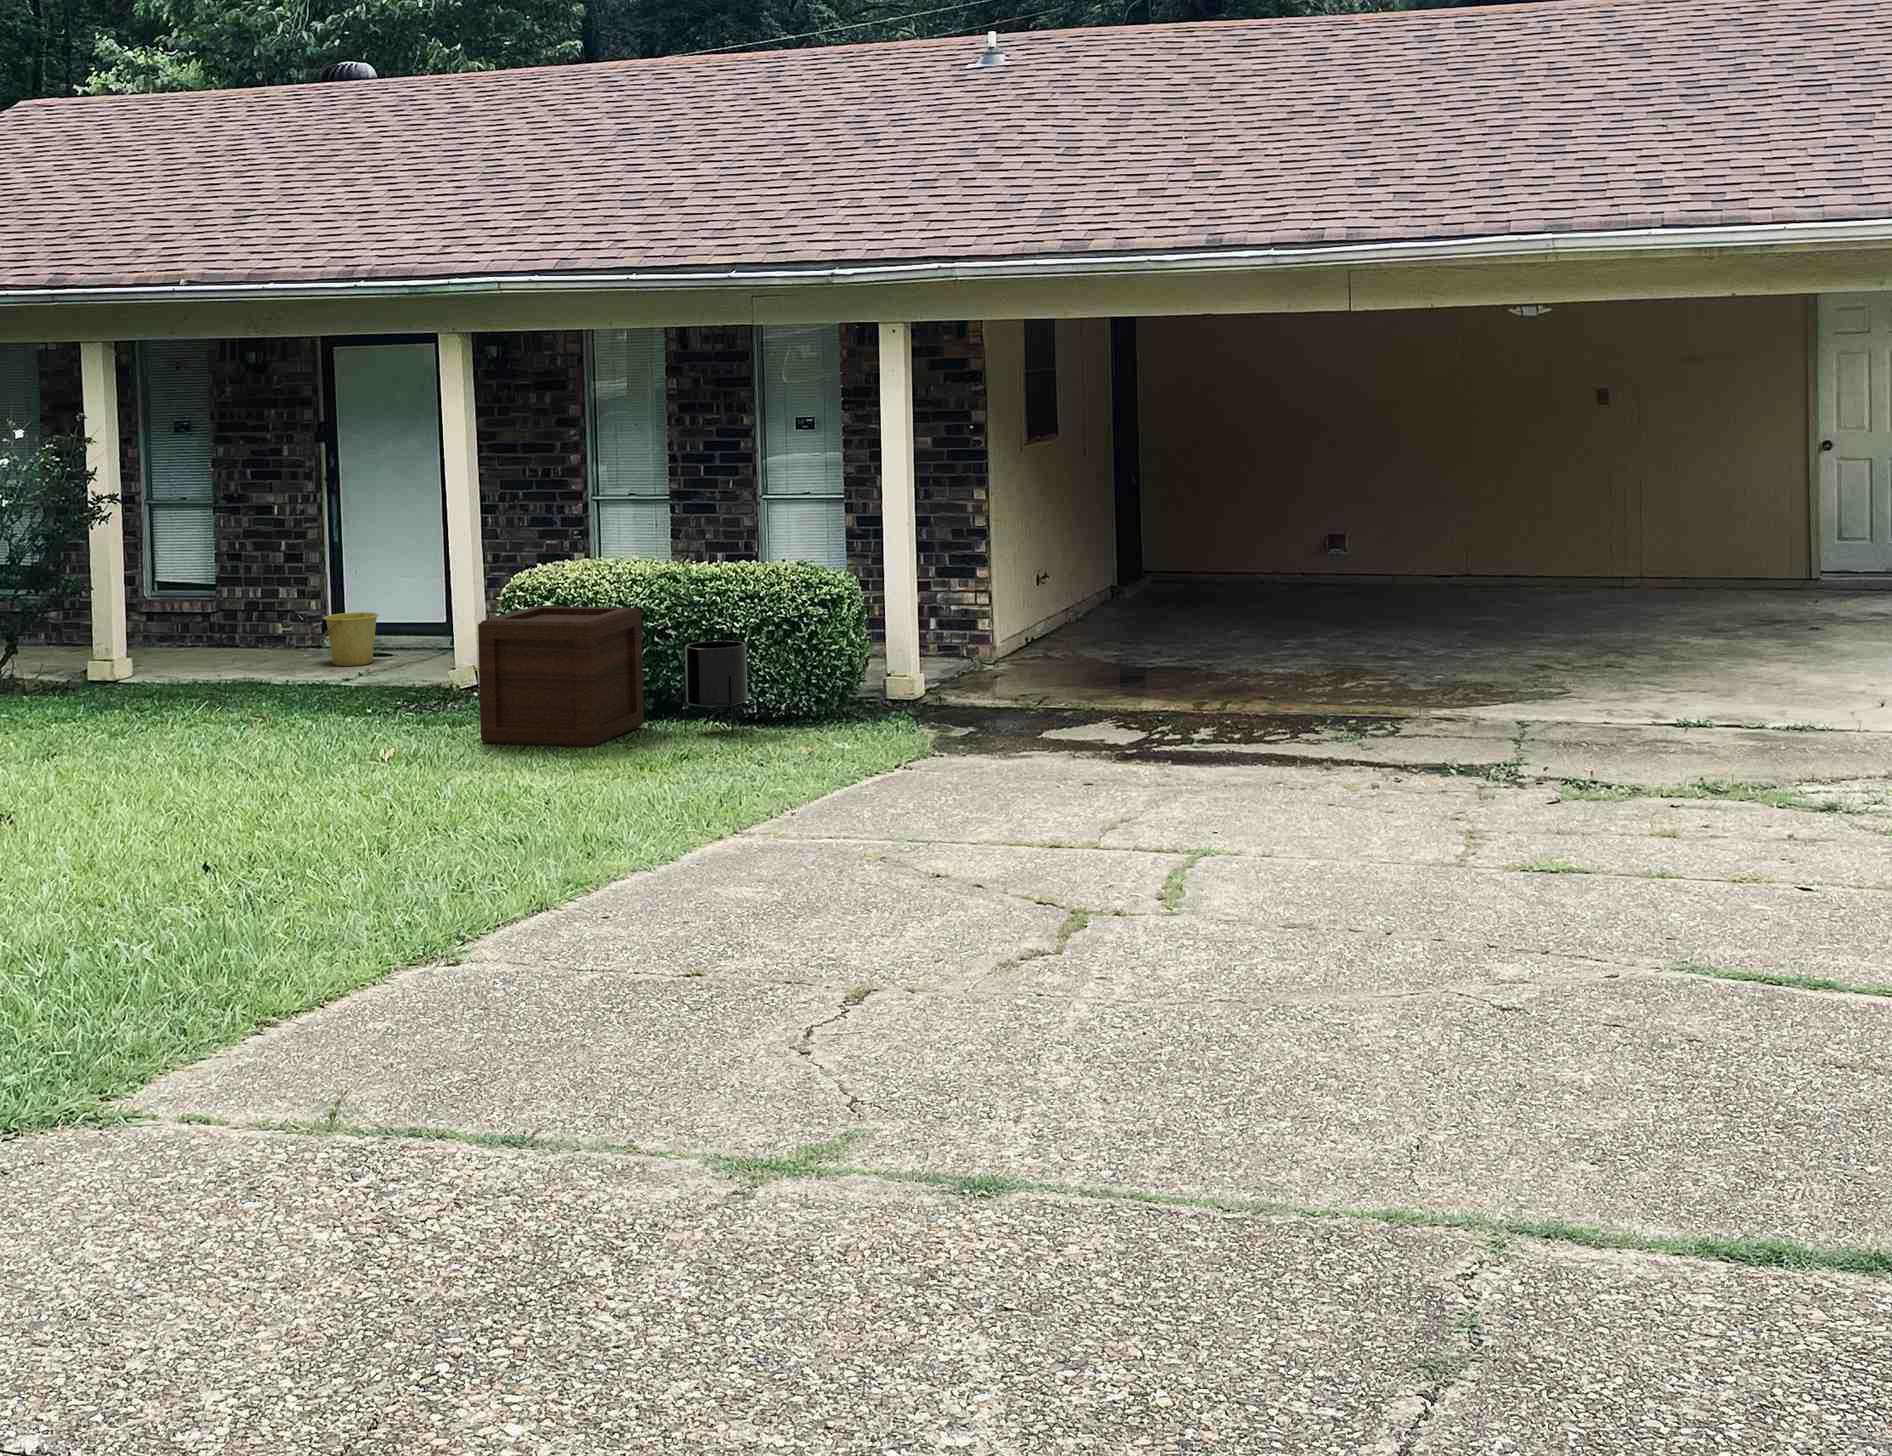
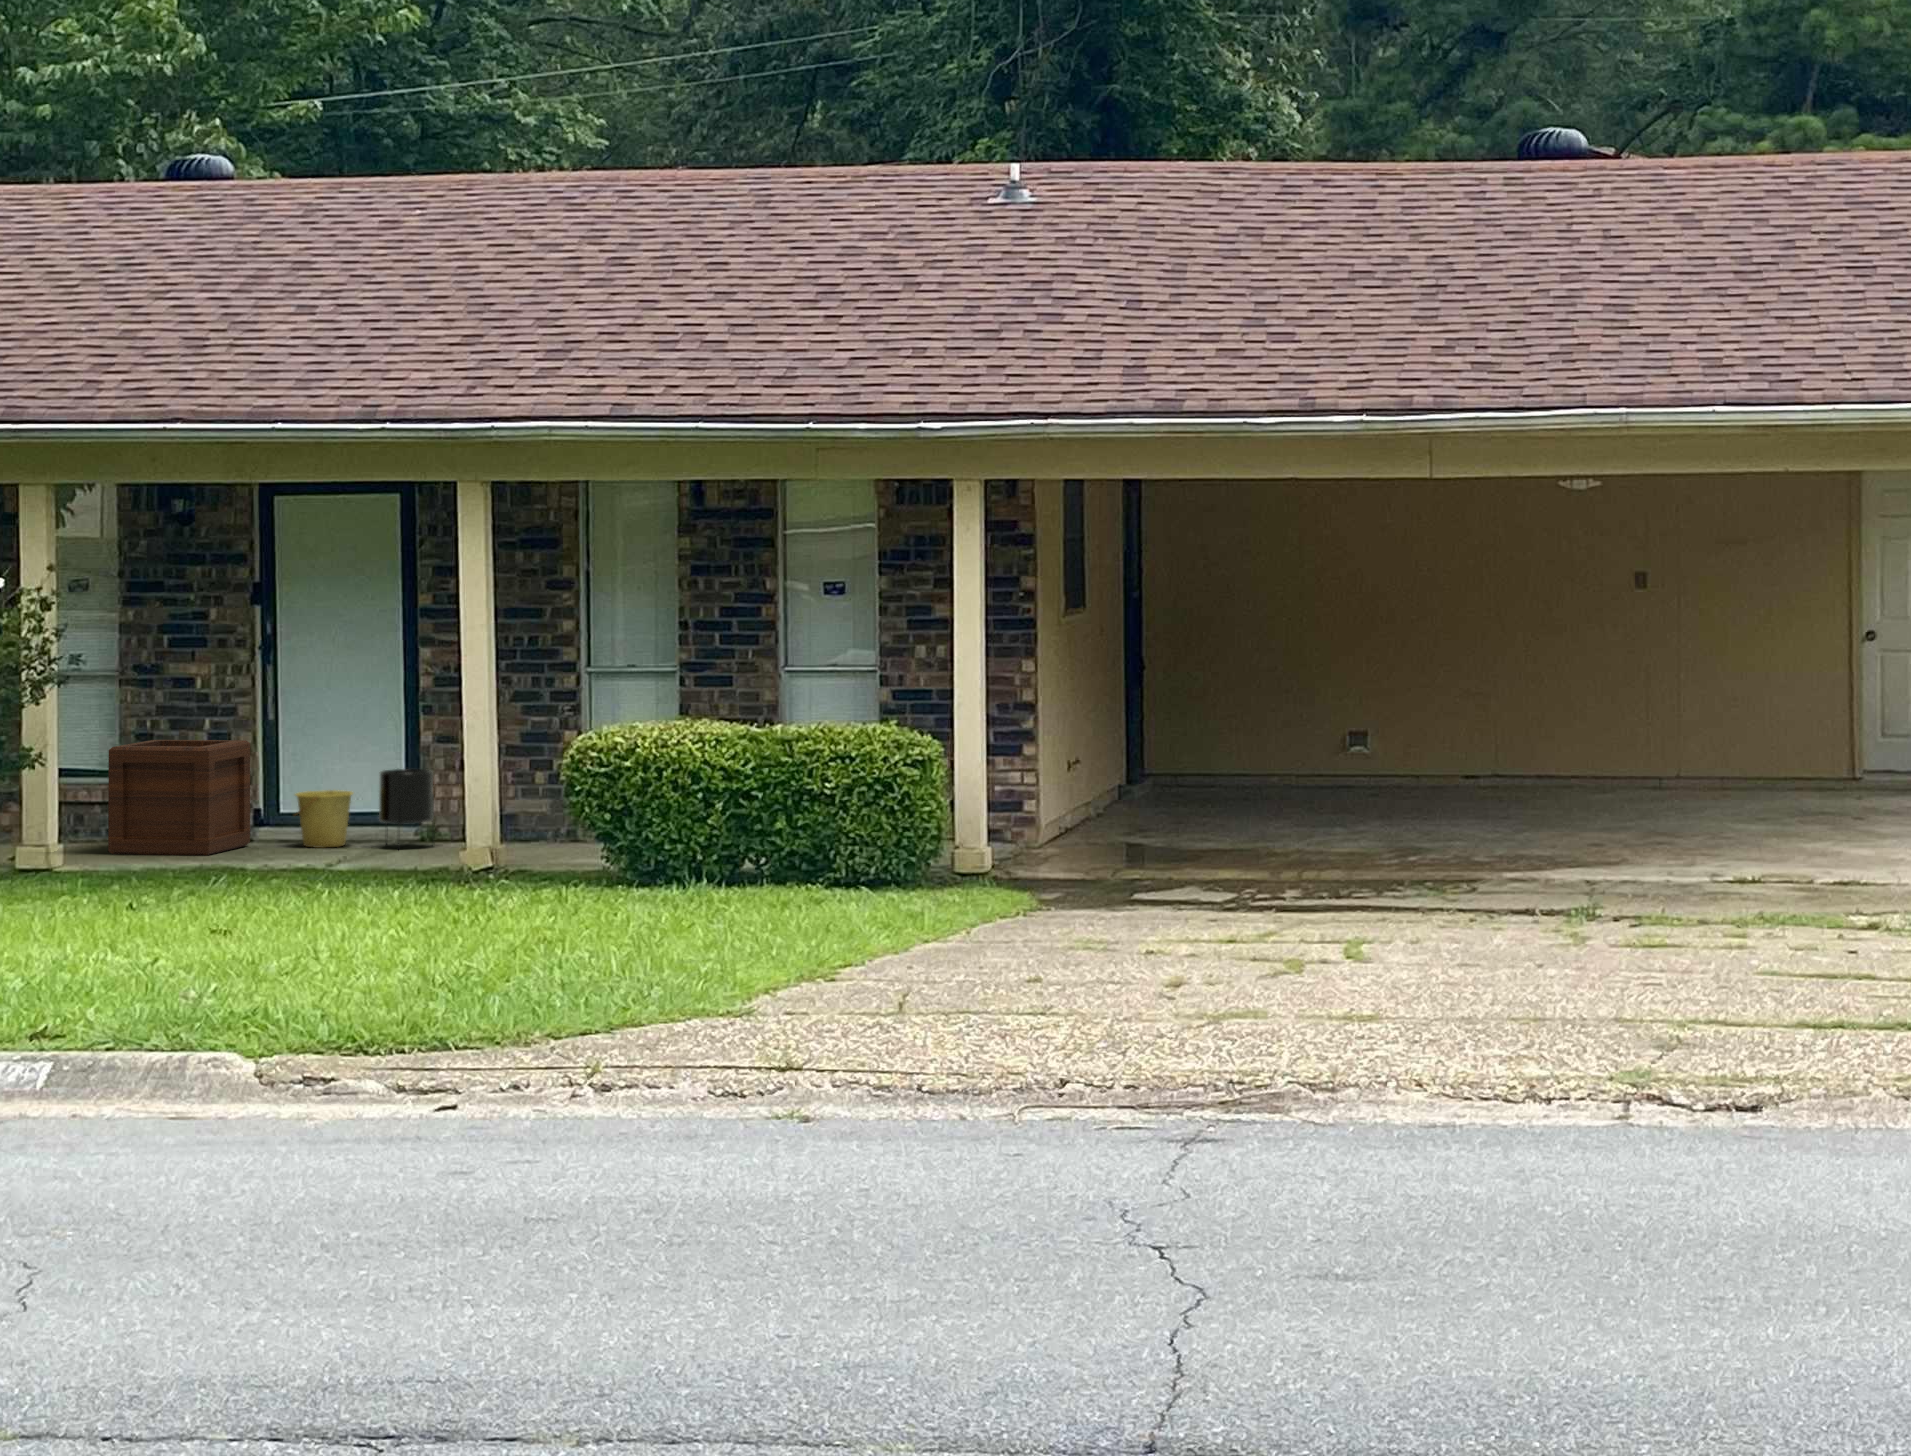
wooden crate: present [478,606,644,747] -> present [108,740,250,856]
planter: present [683,641,748,737] -> present [379,769,434,825]

